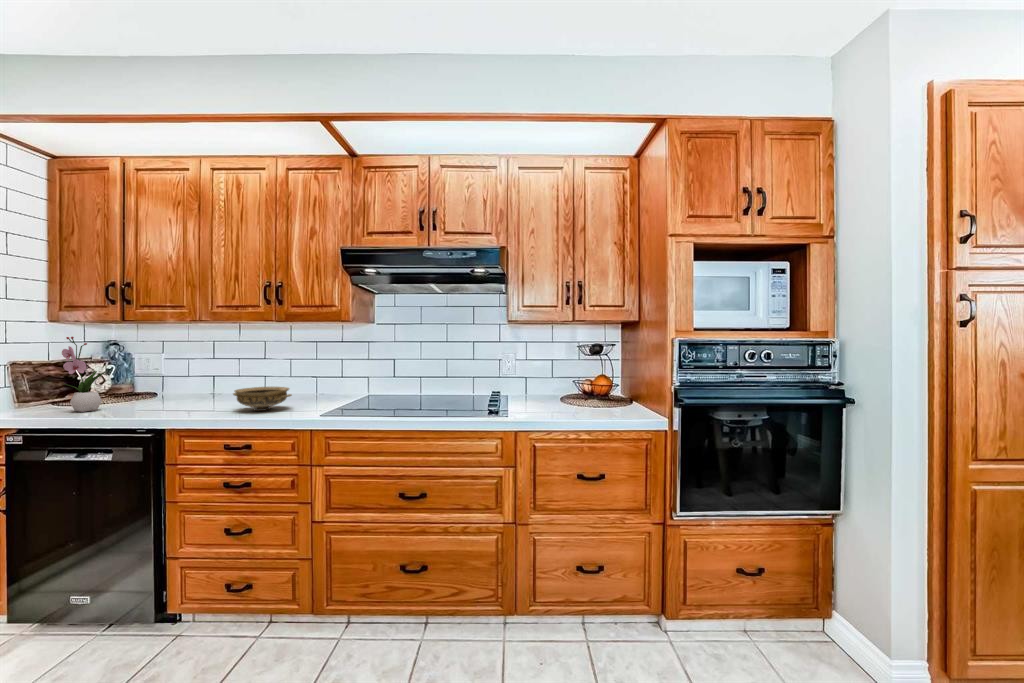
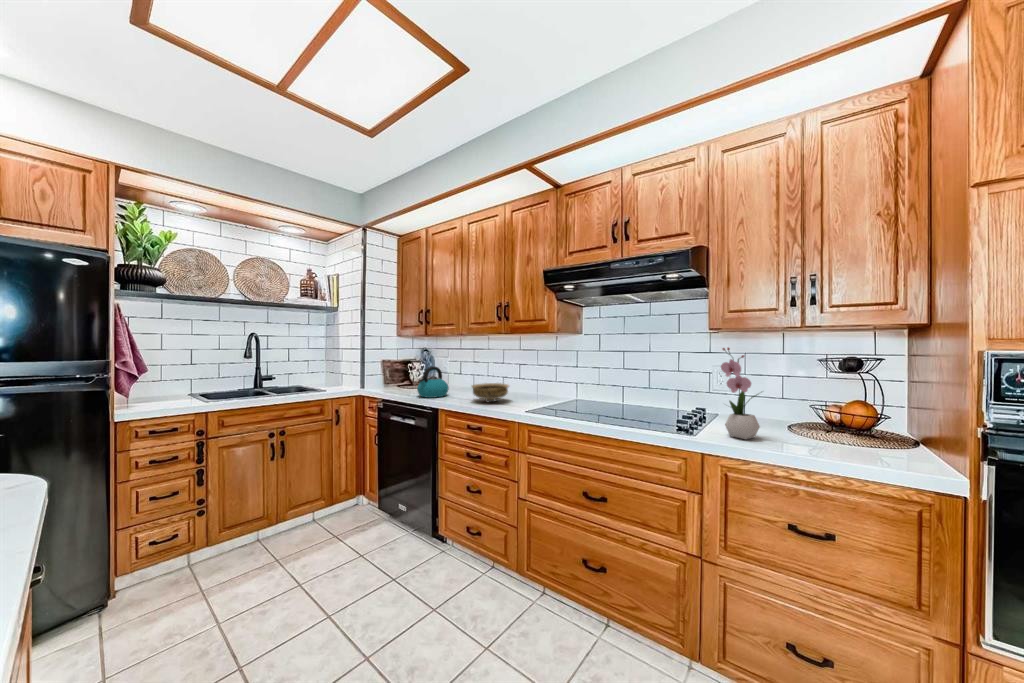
flower arrangement: present [62,337,105,412] -> present [721,348,760,440]
kettle: none [130,369,185,413] -> present [417,367,448,398]

